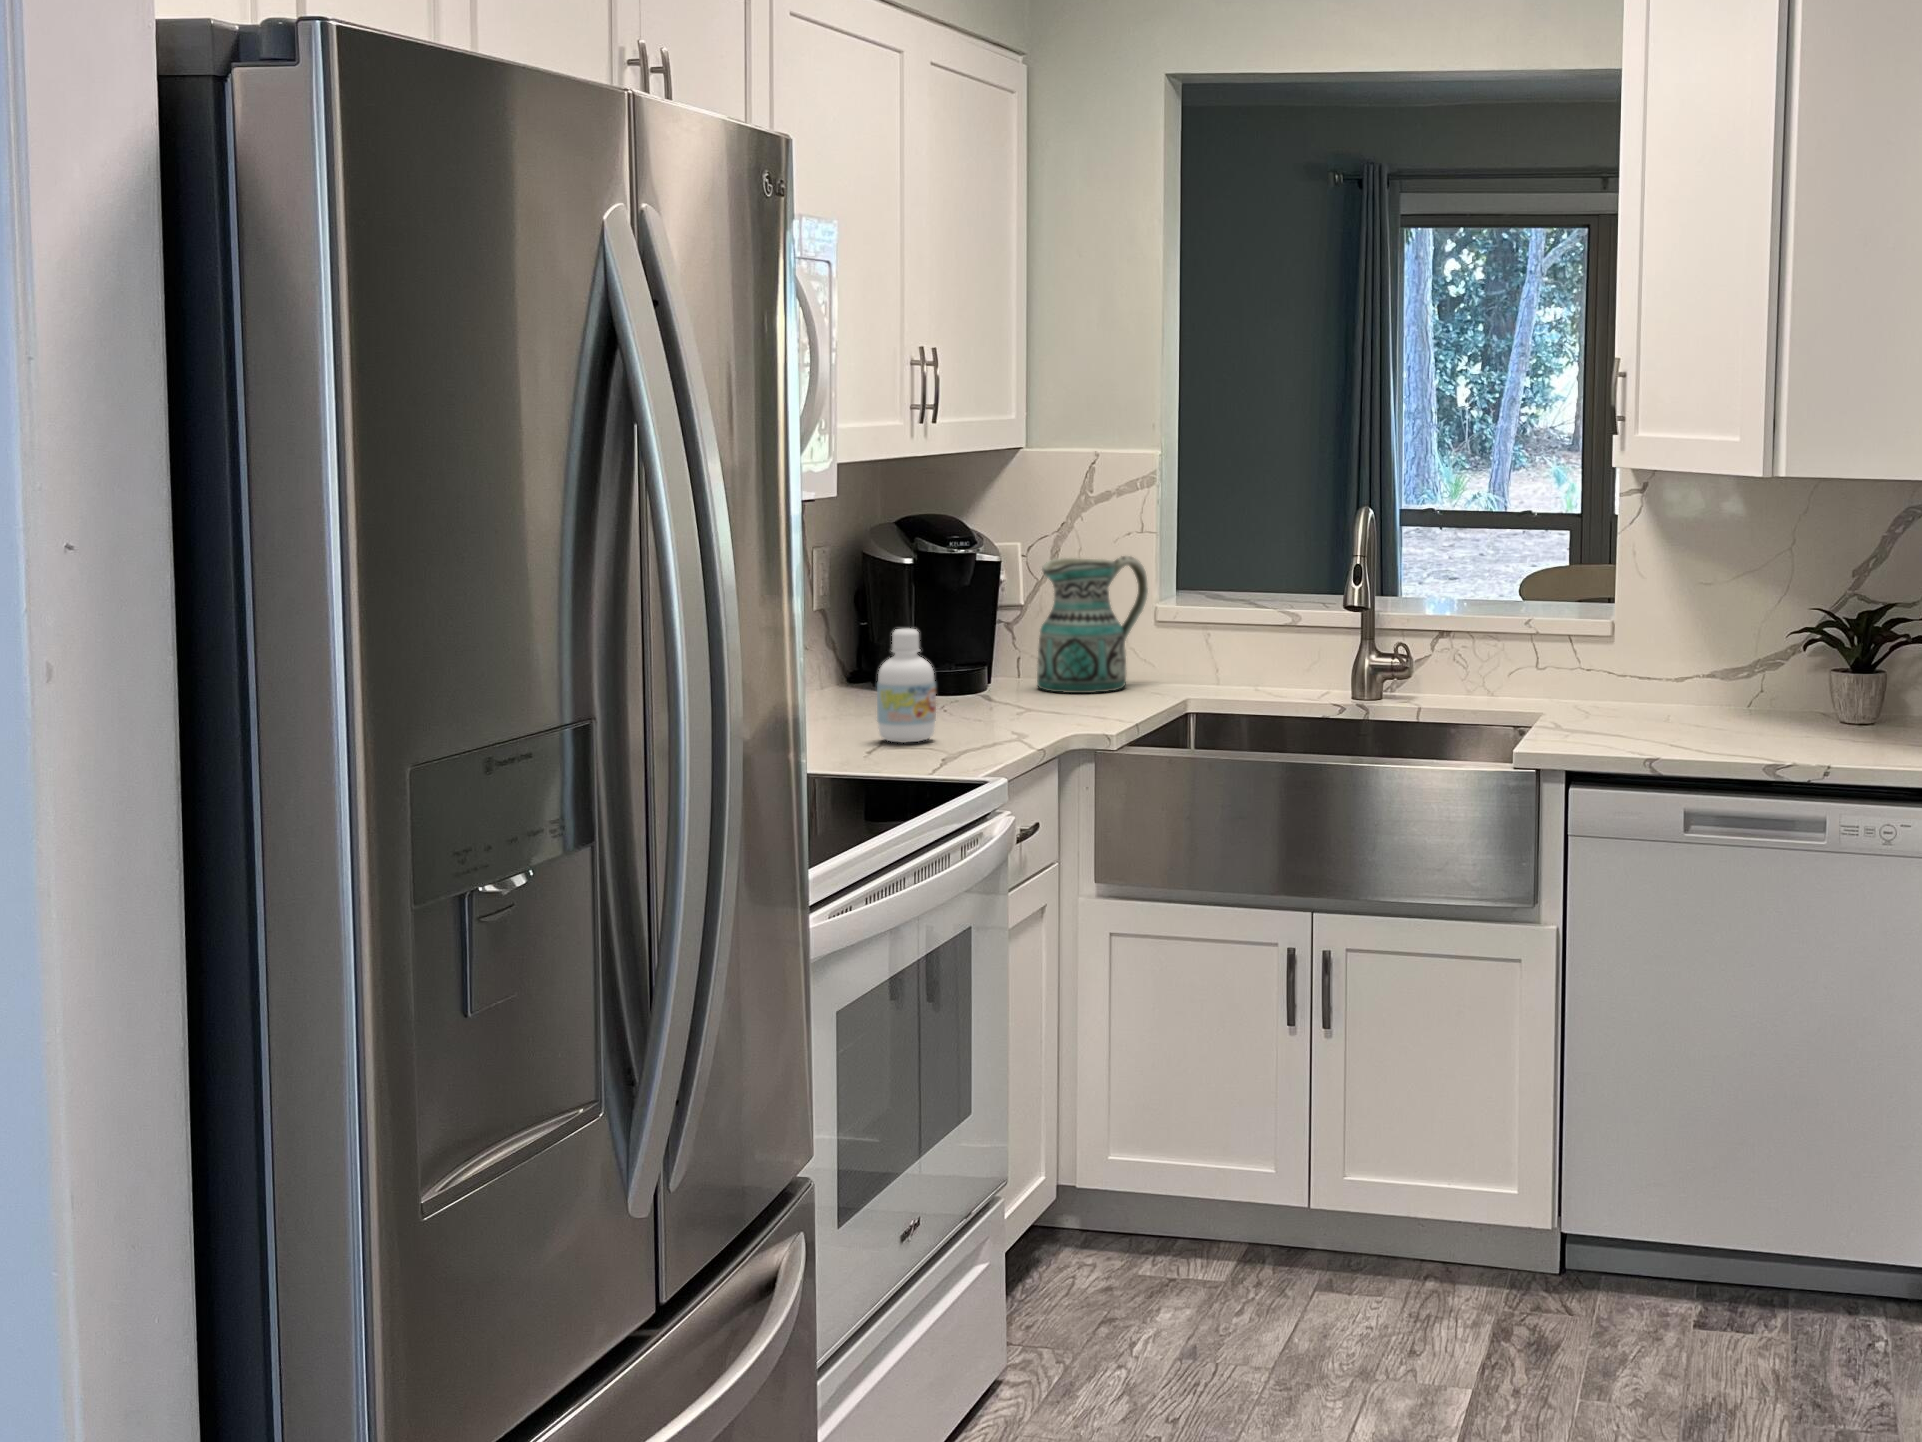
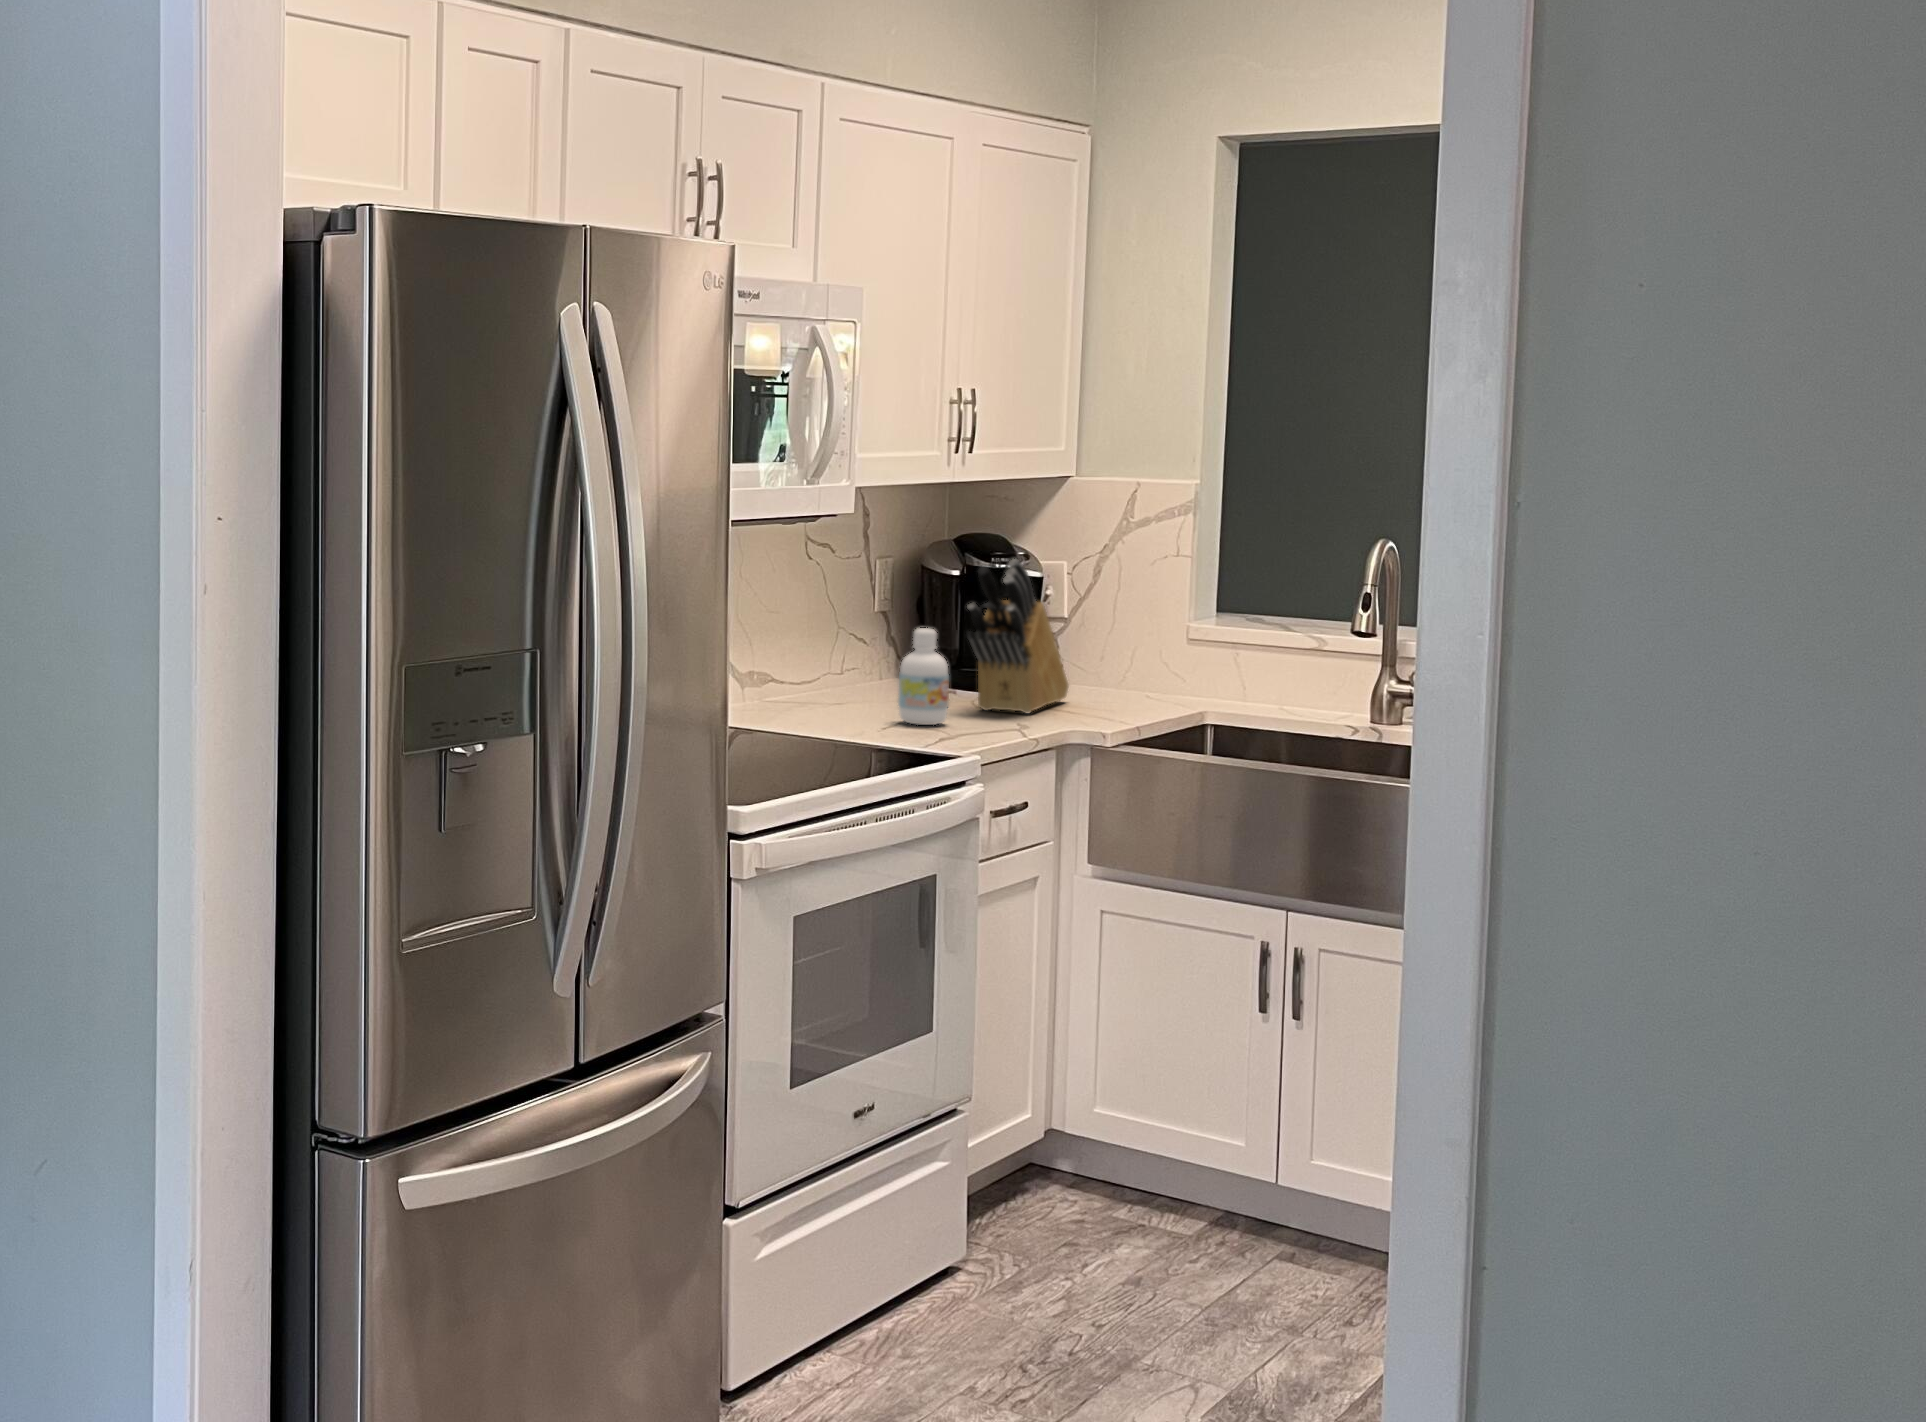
knife block: none [944,542,1044,718] -> present [967,559,1069,713]
ceramic pitcher: present [1037,556,1148,693] -> none [1071,577,1181,699]

